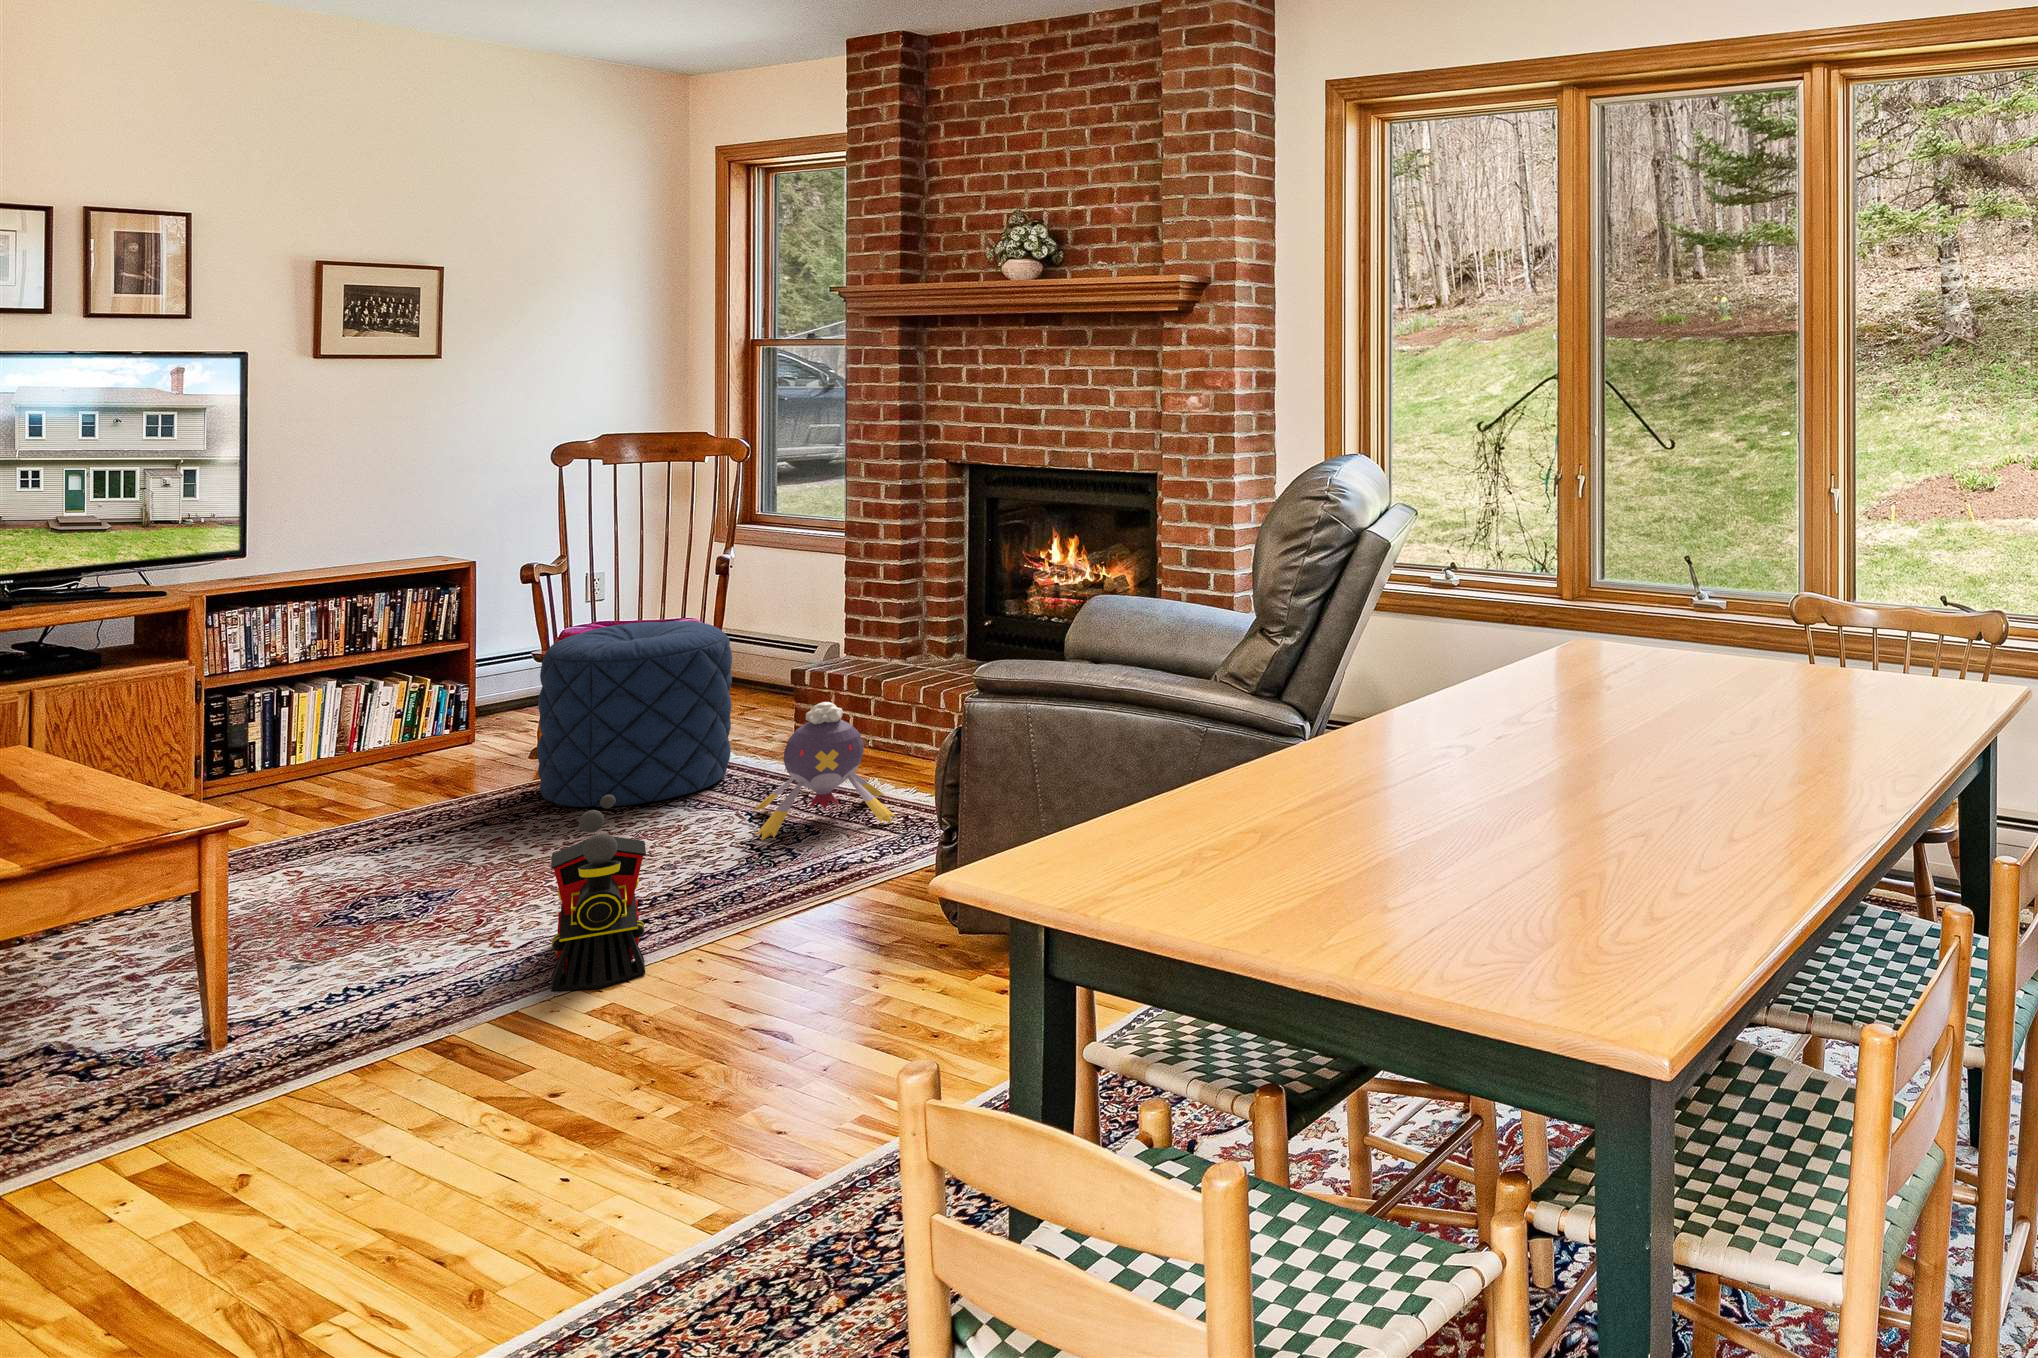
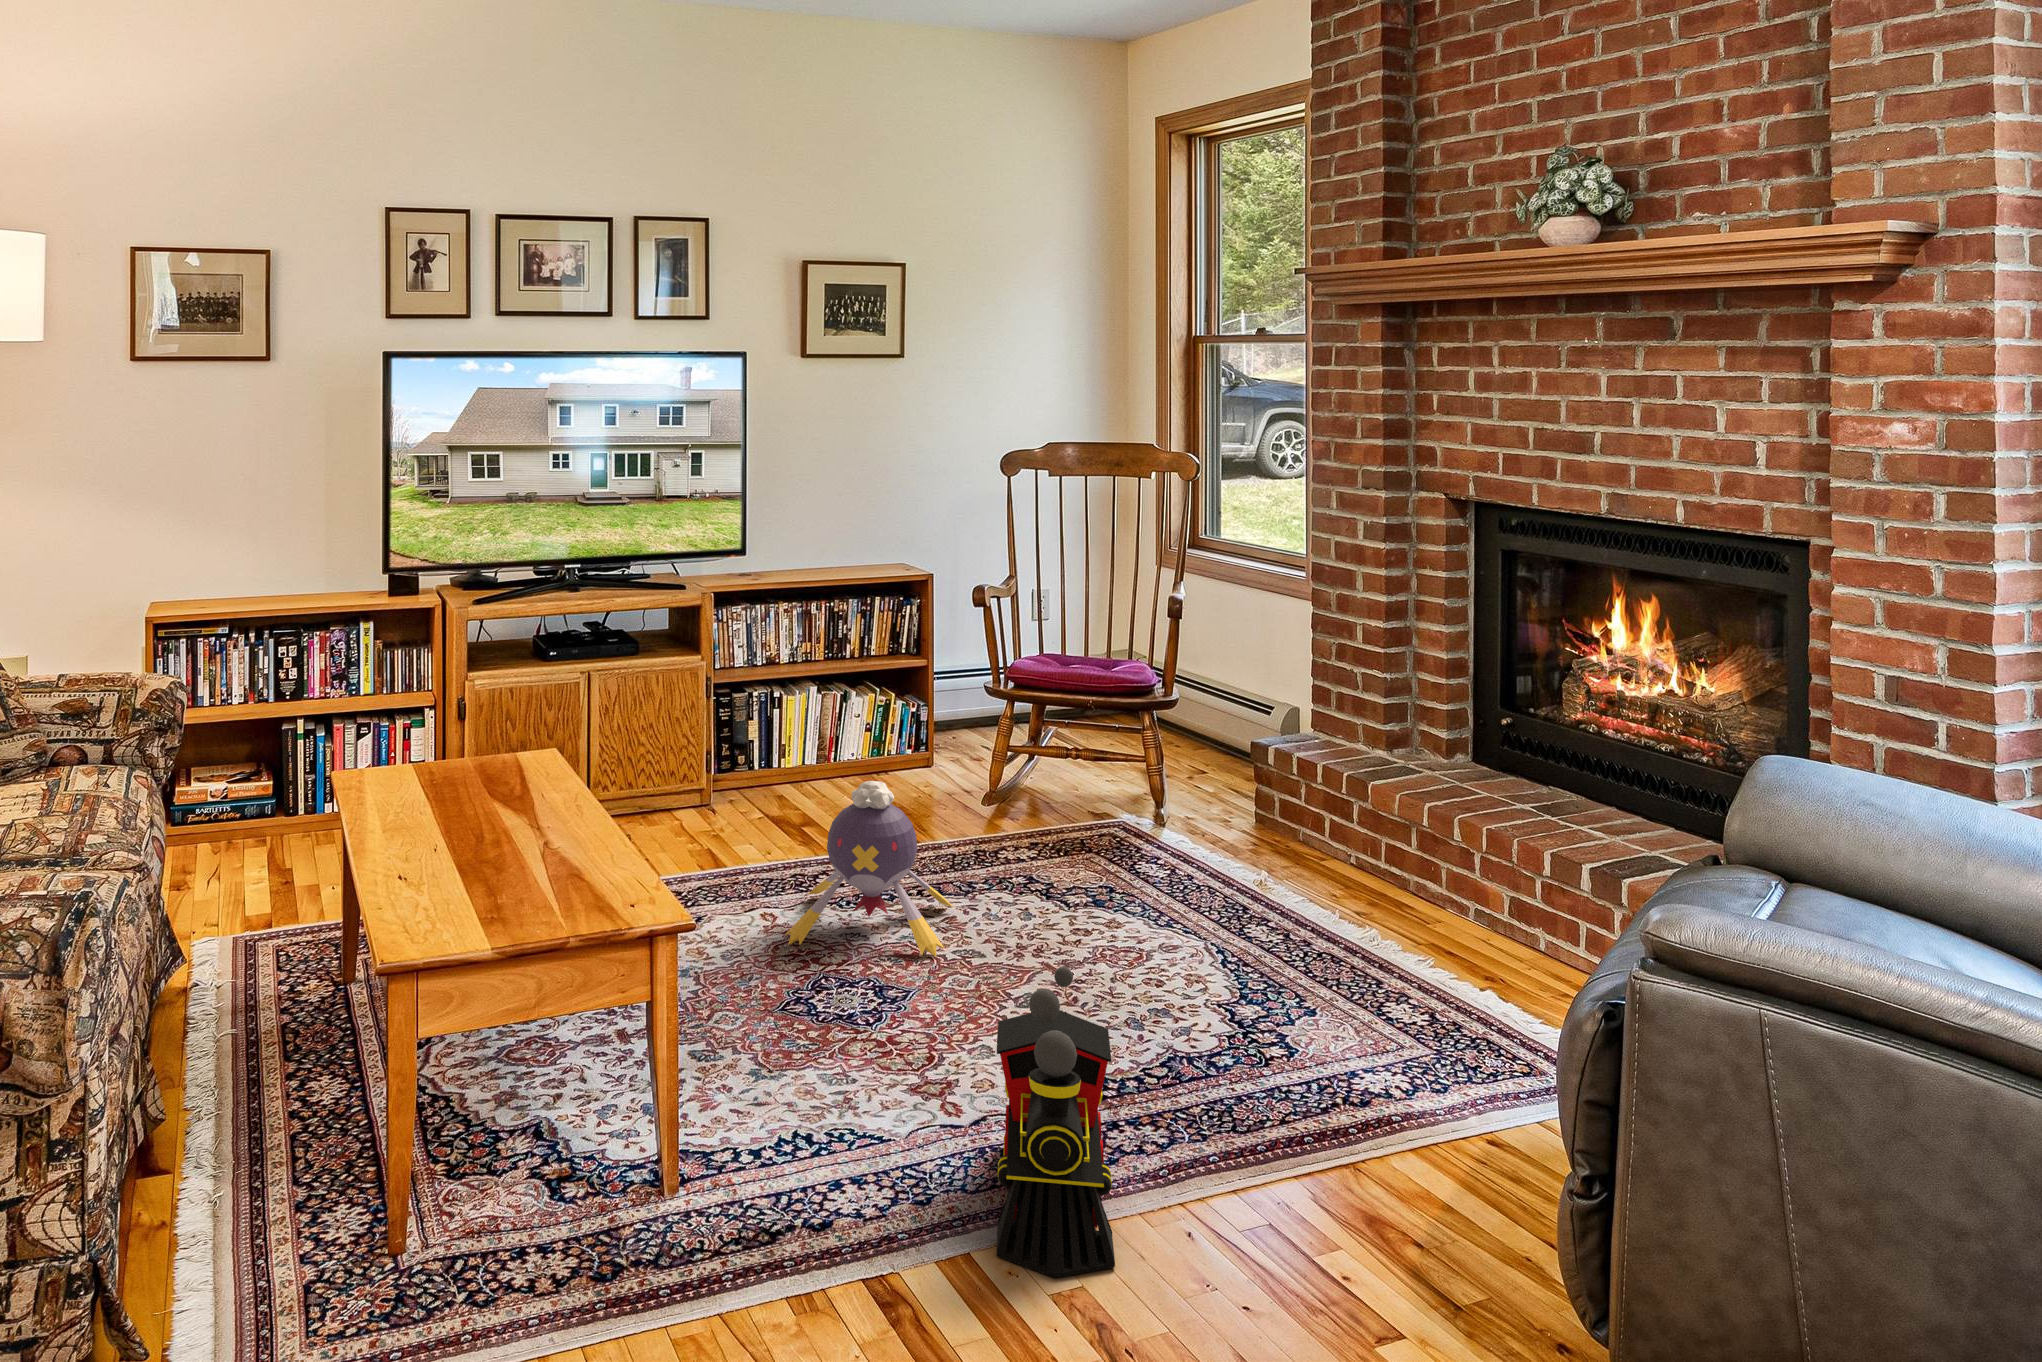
pouf: present [537,621,732,807] -> none [989,669,1191,900]
plush toy: present [753,702,895,840] -> present [785,781,953,957]

